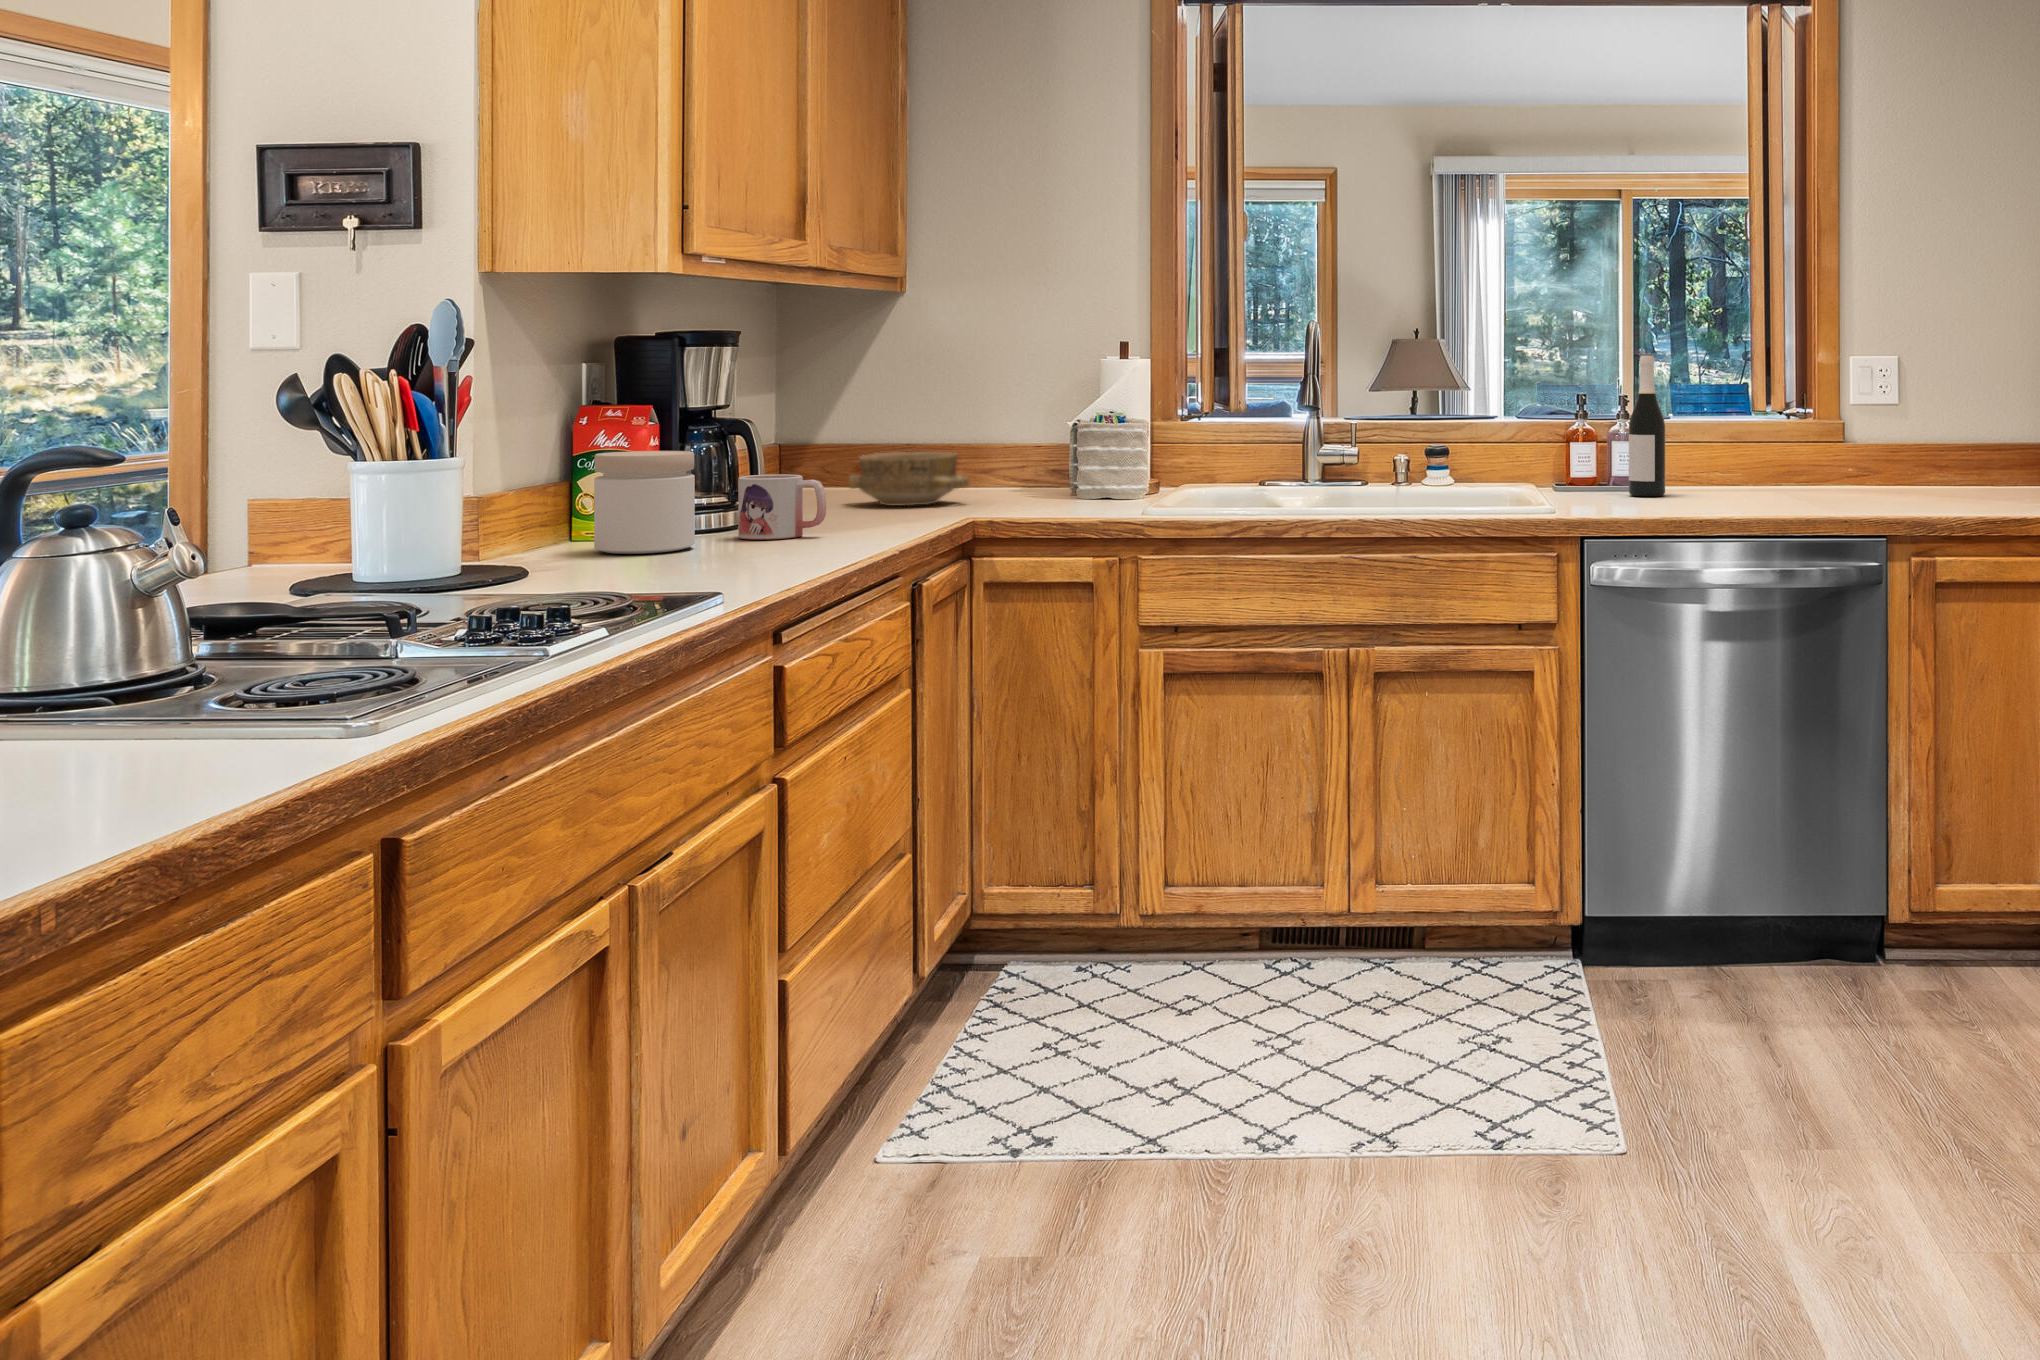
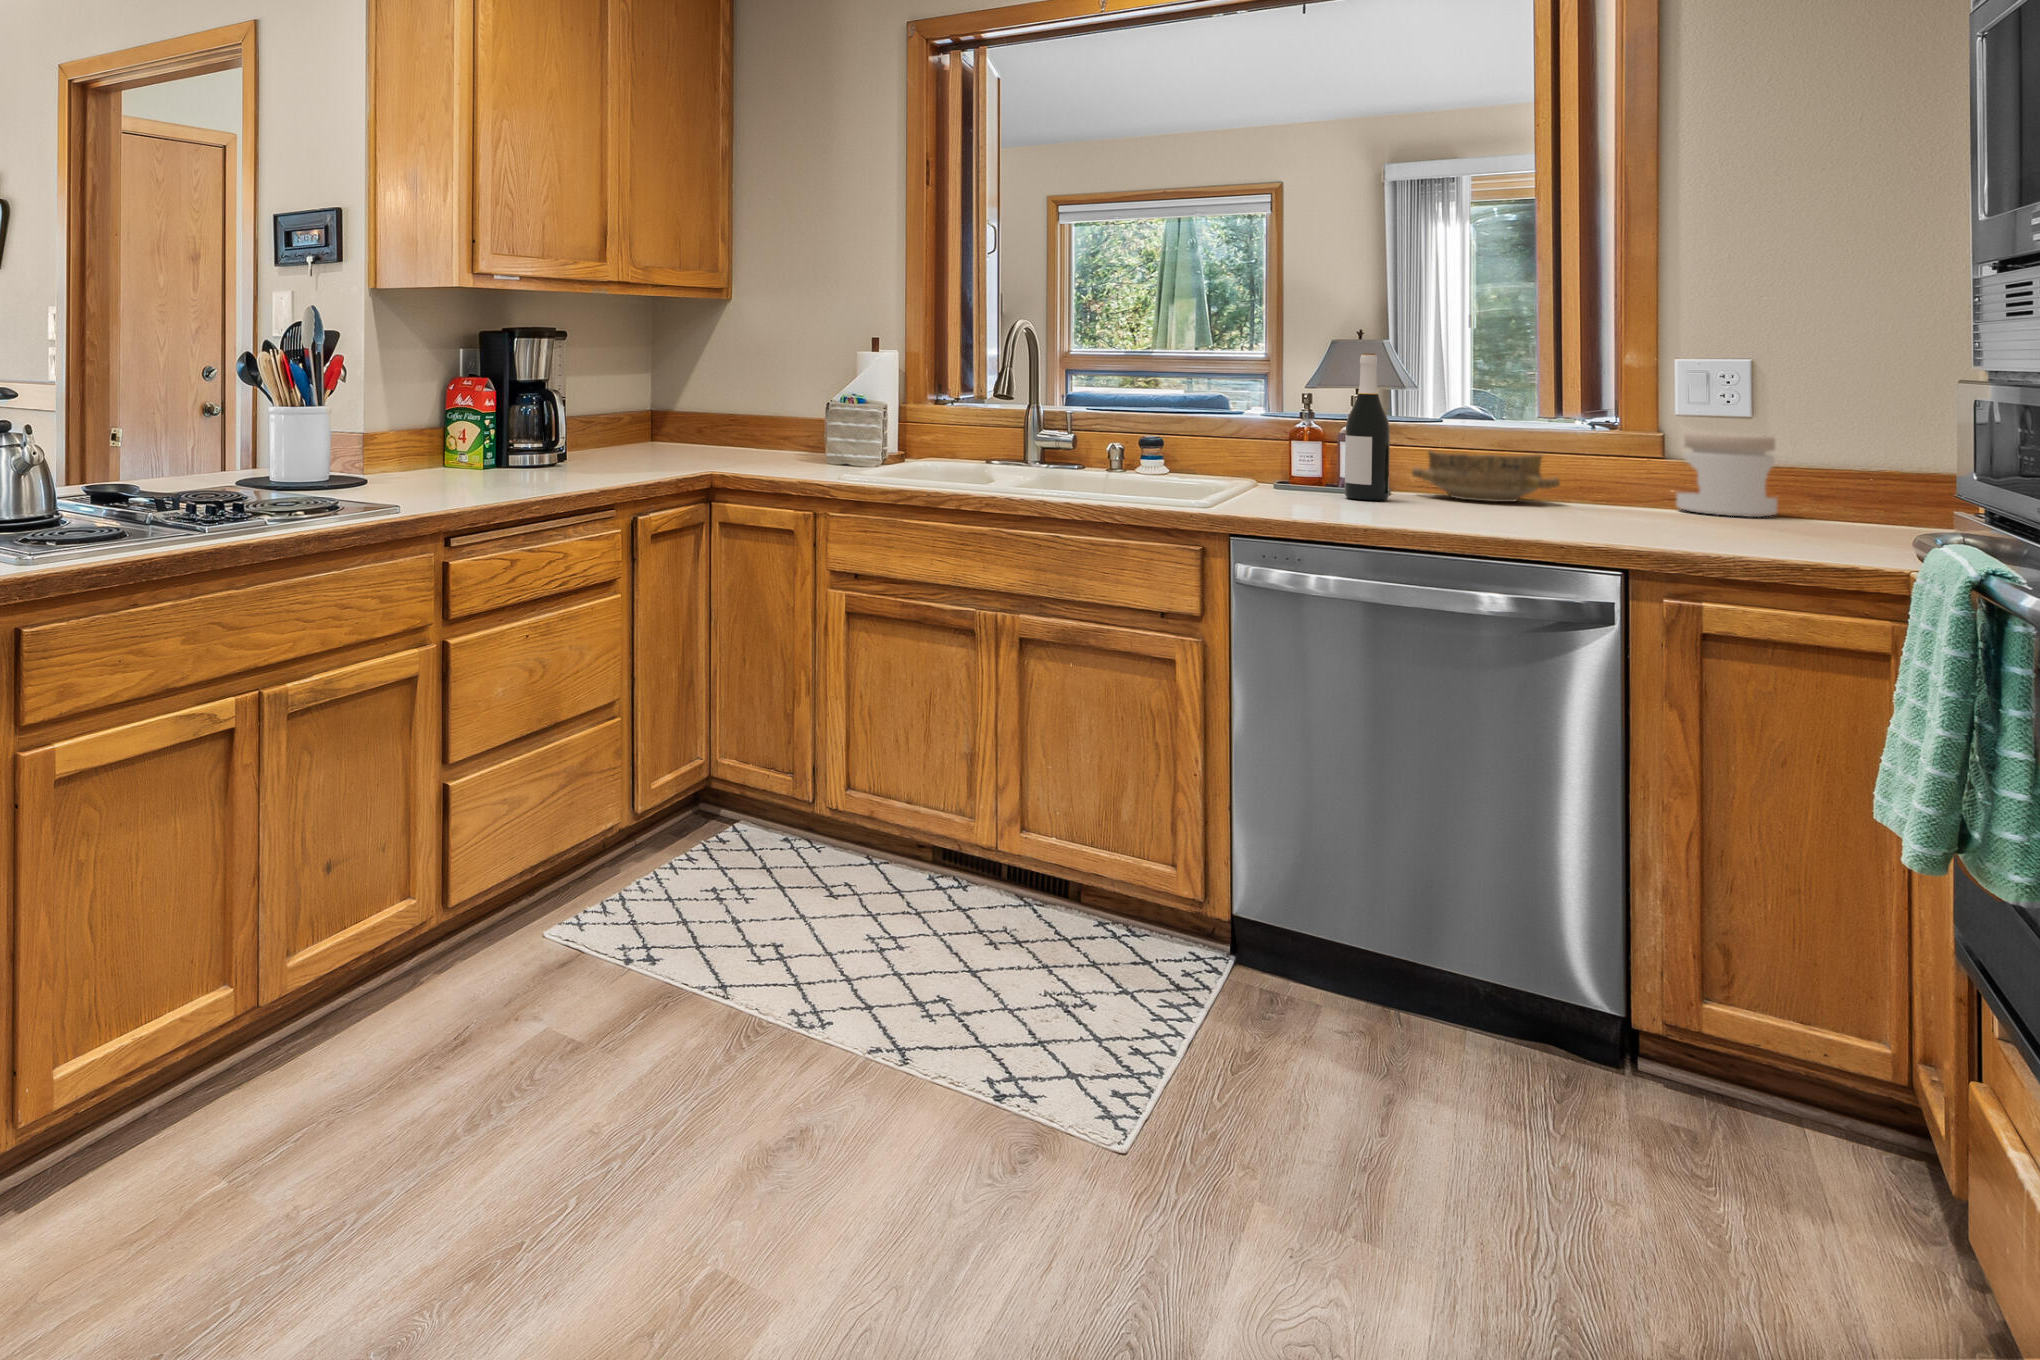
jar: present [594,451,695,554] -> present [1676,432,1778,517]
ceramic bowl: present [849,452,969,506] -> present [1412,451,1560,502]
mug: present [738,474,826,539] -> none [524,430,578,476]

